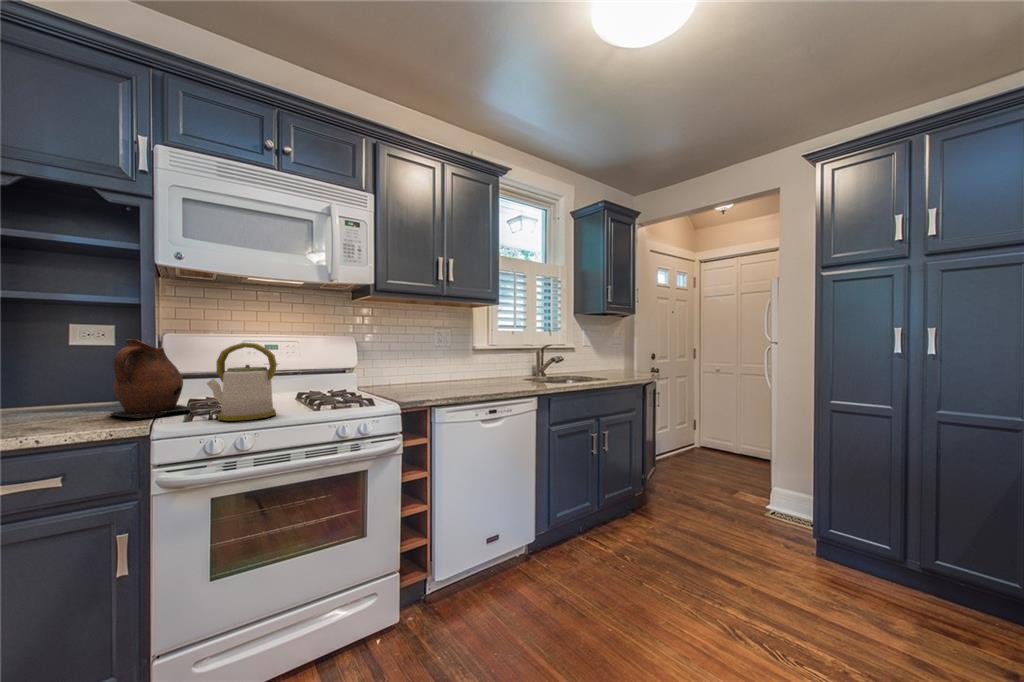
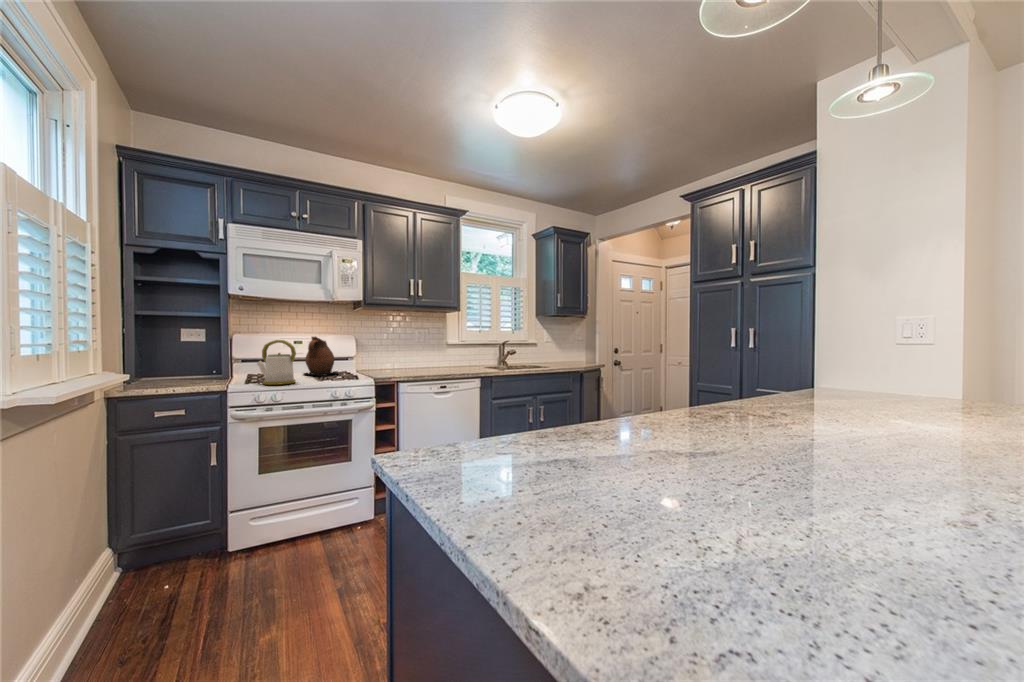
ceramic pitcher: present [111,339,191,417] -> present [305,337,338,375]

